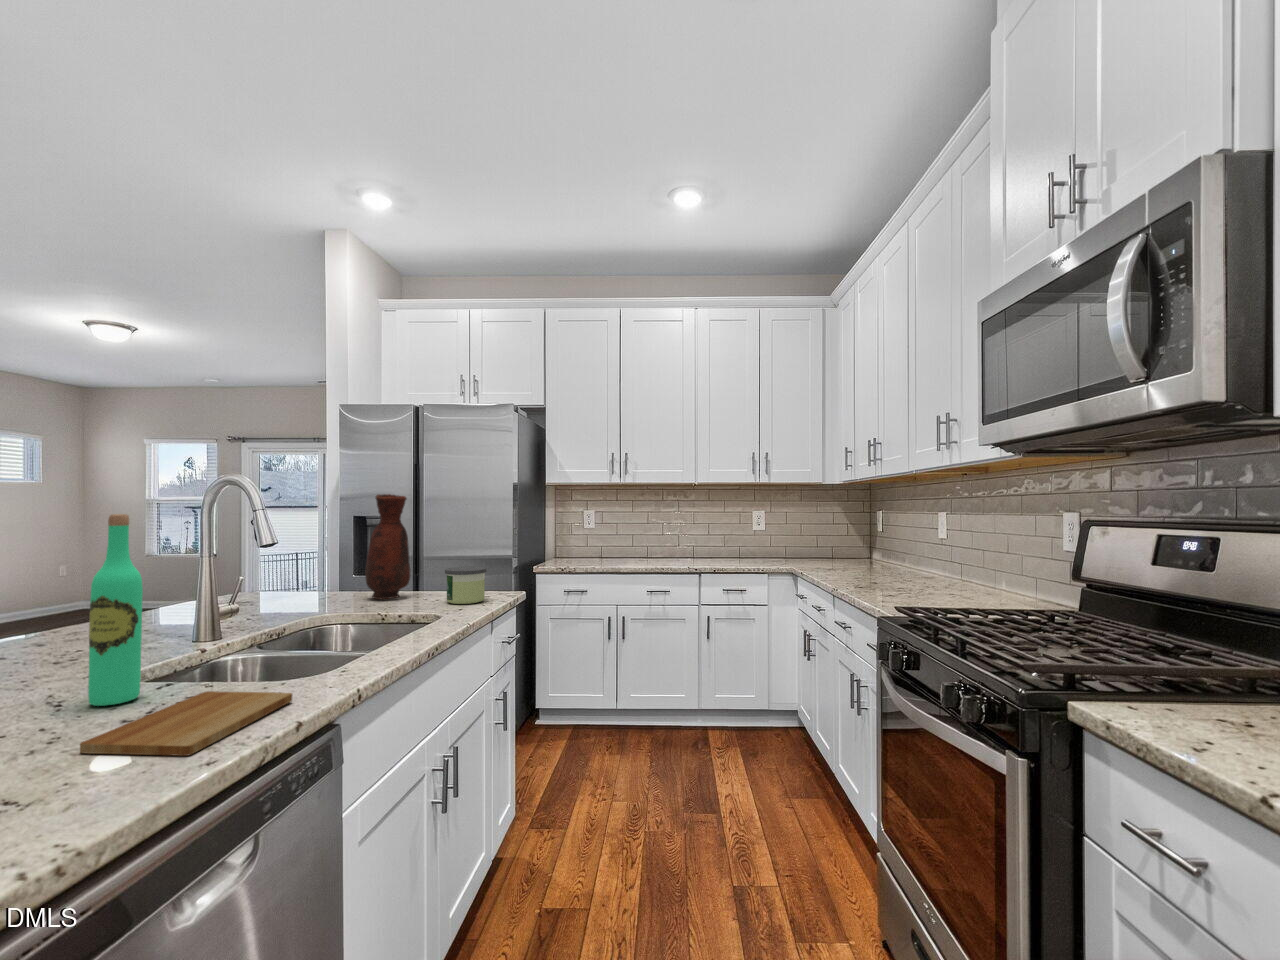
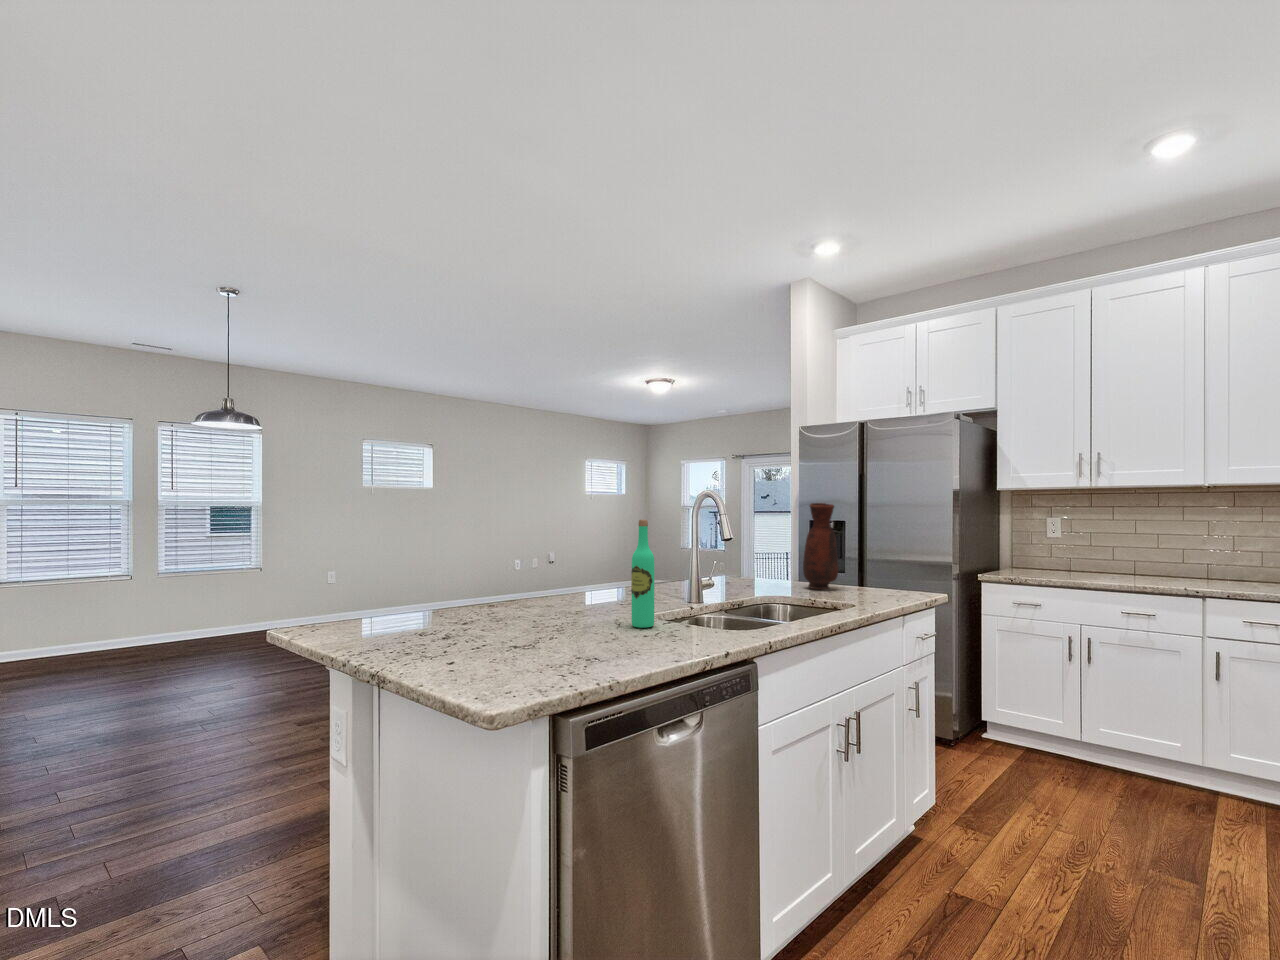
candle: present [445,566,486,604] -> none [864,568,901,600]
cutting board: present [80,691,292,756] -> none [626,628,727,656]

